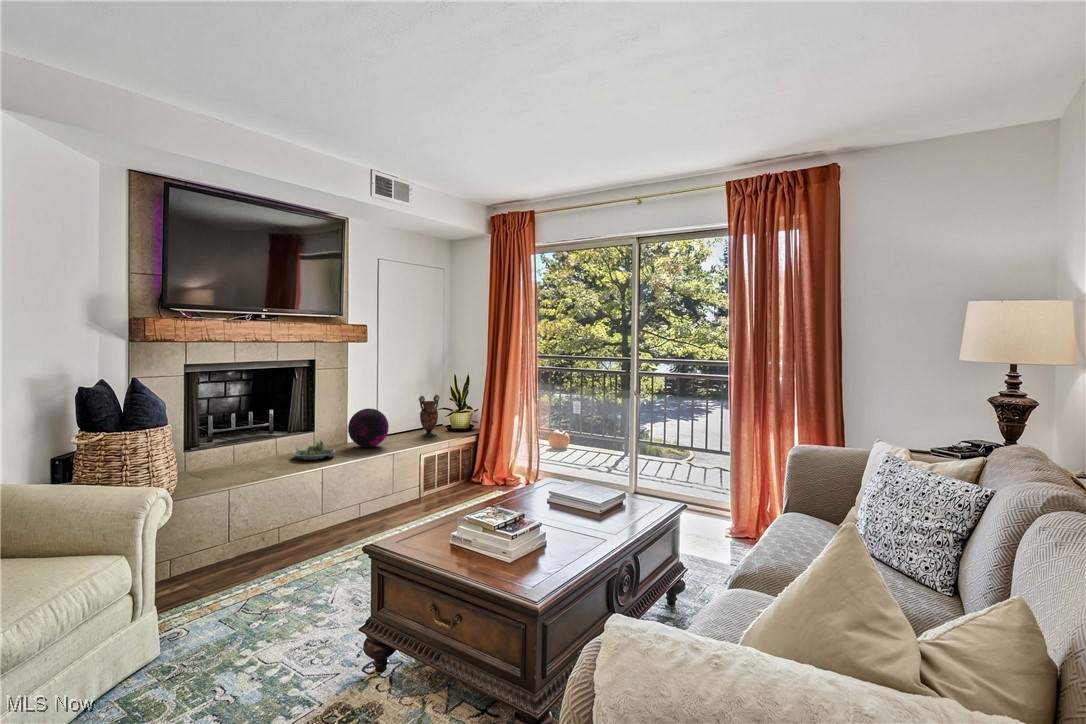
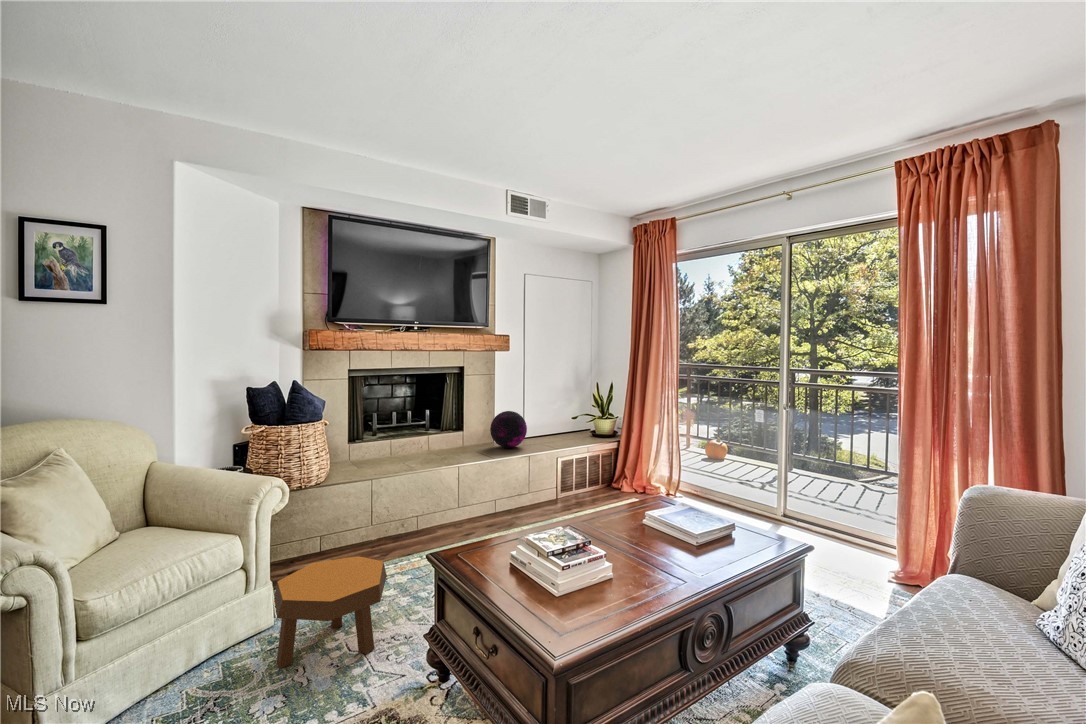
vase: present [419,395,439,436] -> none [560,399,581,440]
succulent planter: present [293,441,335,460] -> none [438,438,475,457]
footstool: none [172,570,303,694] -> present [274,556,387,668]

